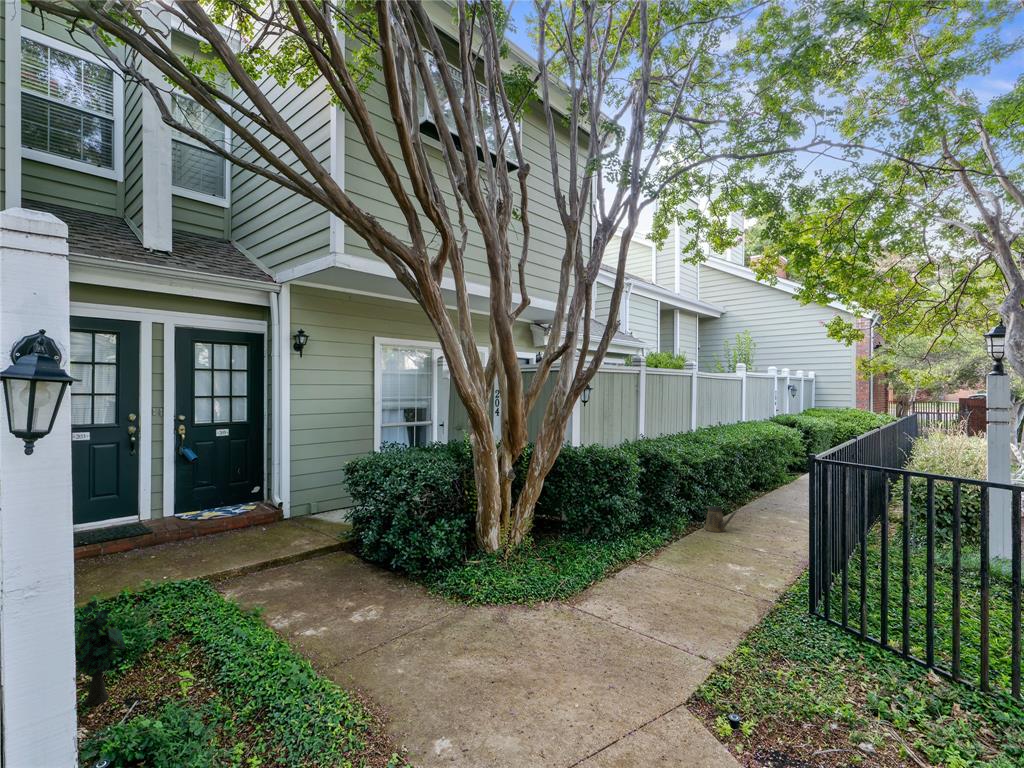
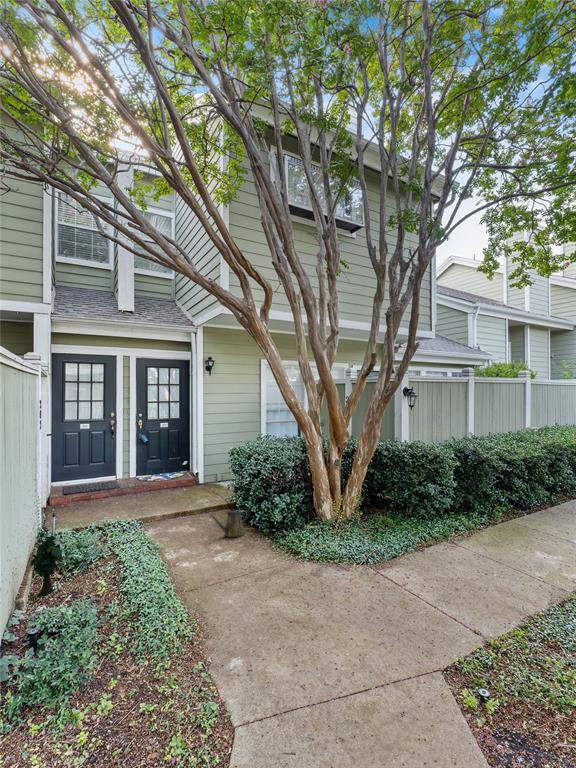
watering can: present [703,506,738,532] -> present [209,510,248,537]

